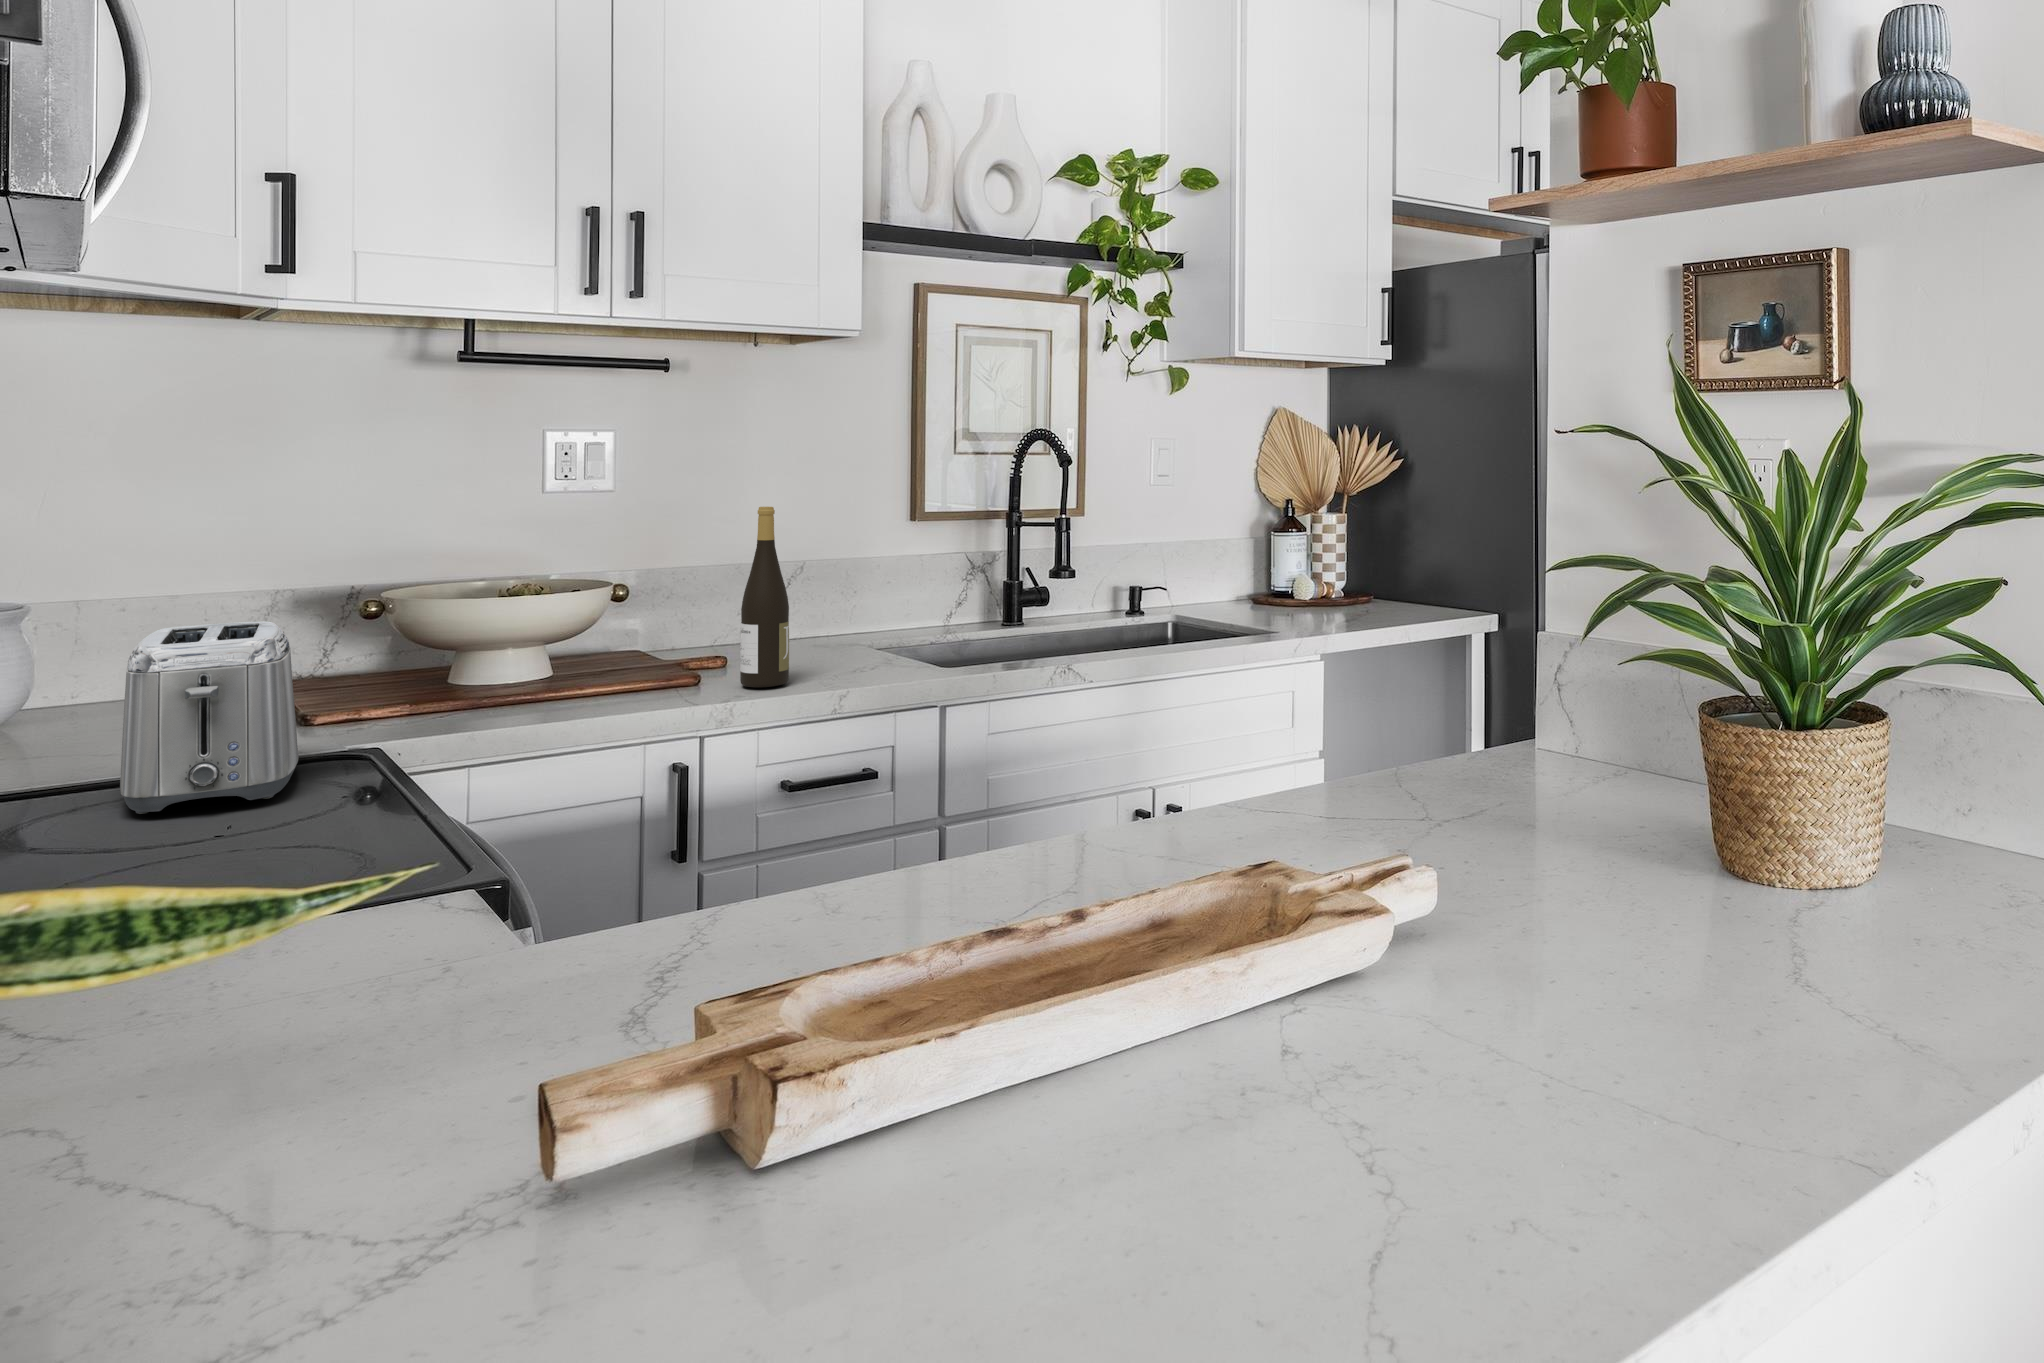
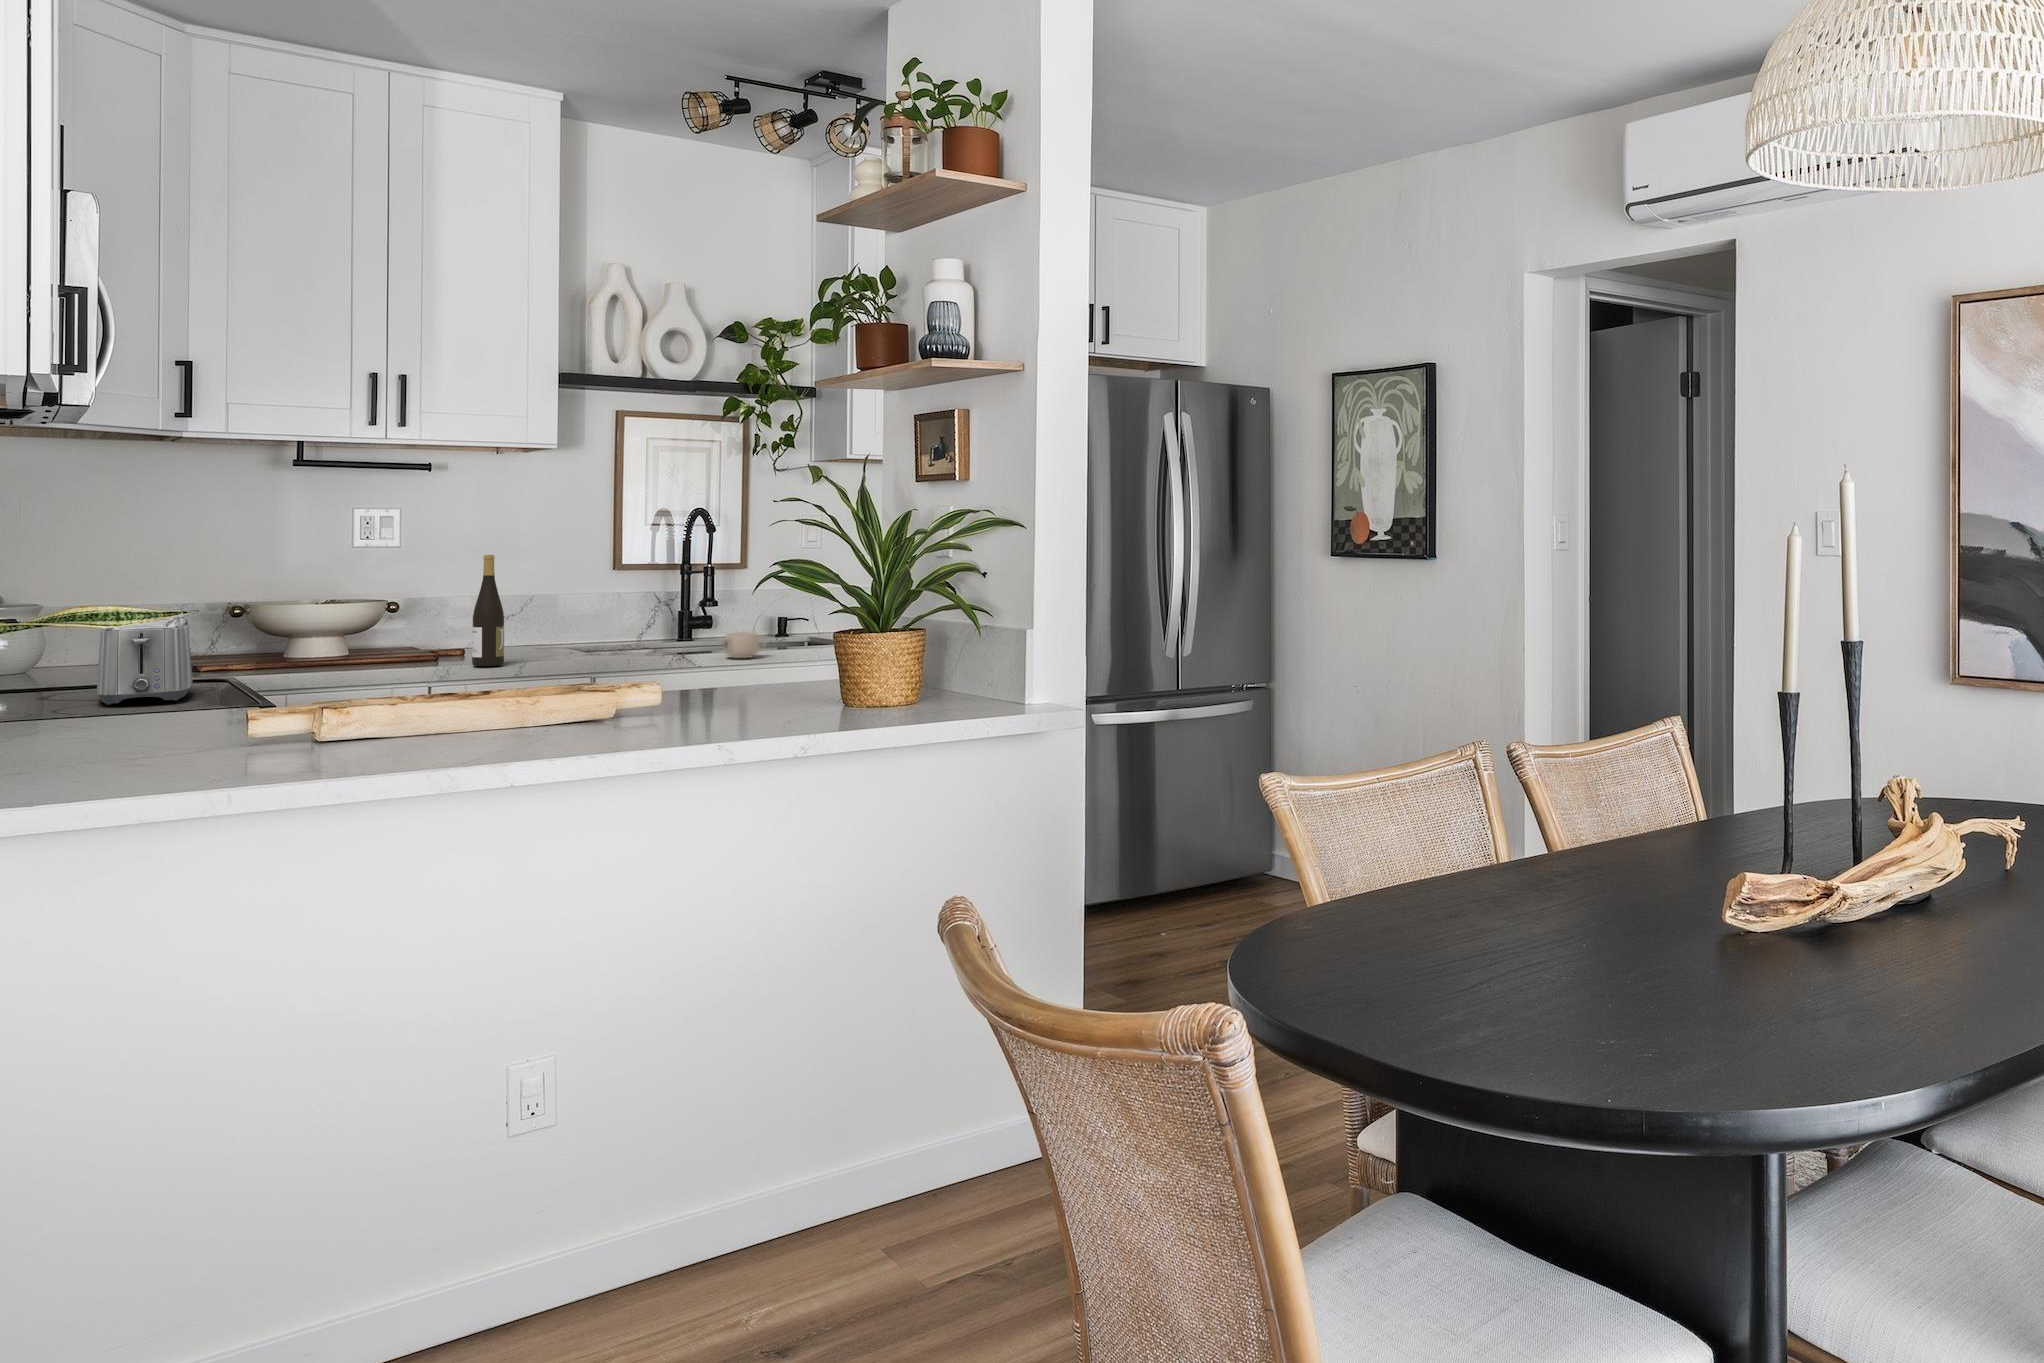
mug: none [1102,620,1160,663] -> present [723,632,766,658]

